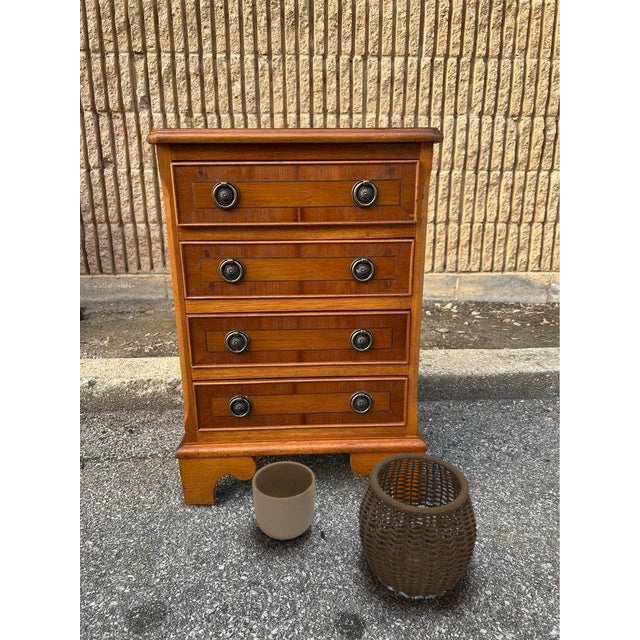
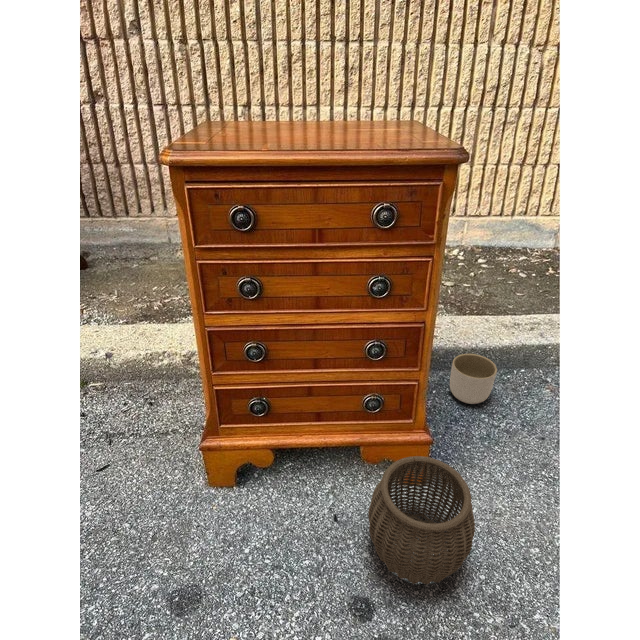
planter: present [252,461,315,540] -> present [450,354,497,404]

